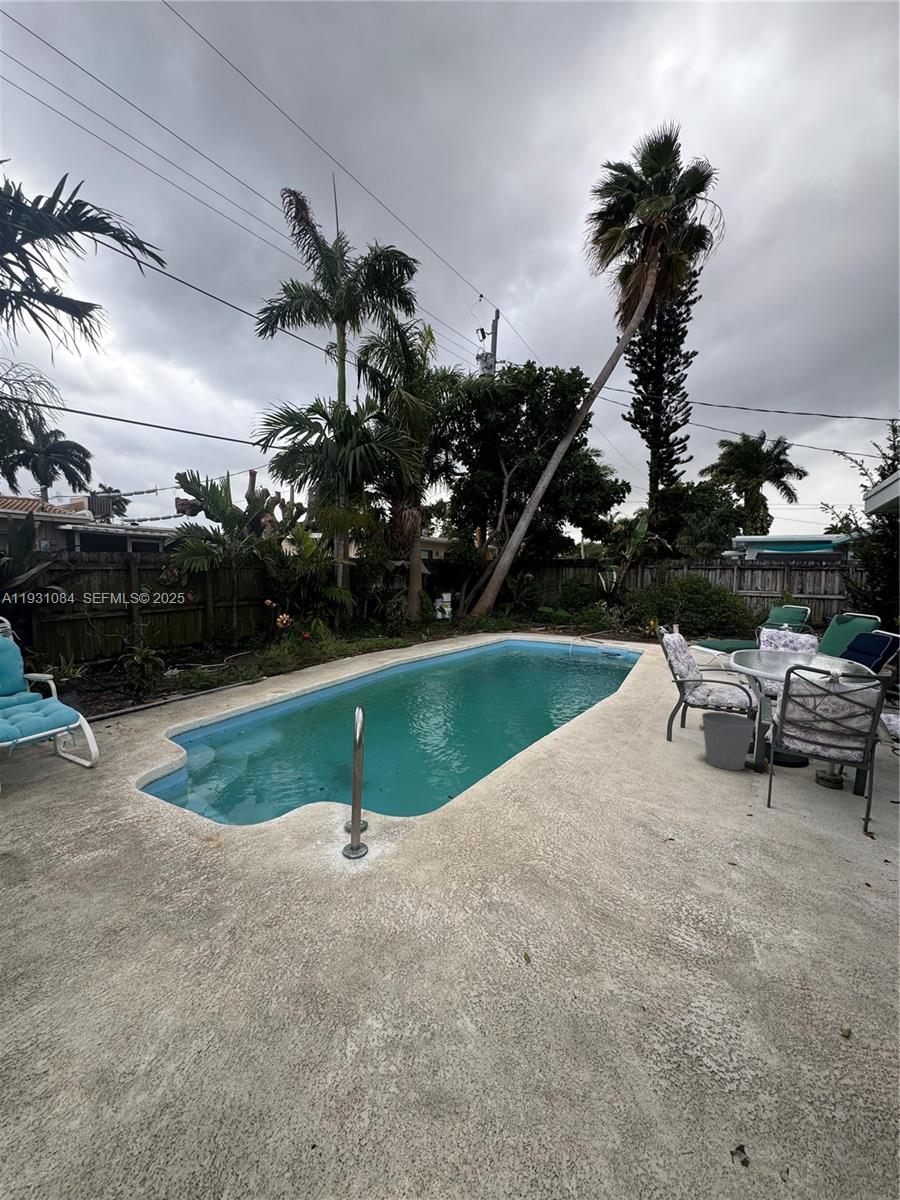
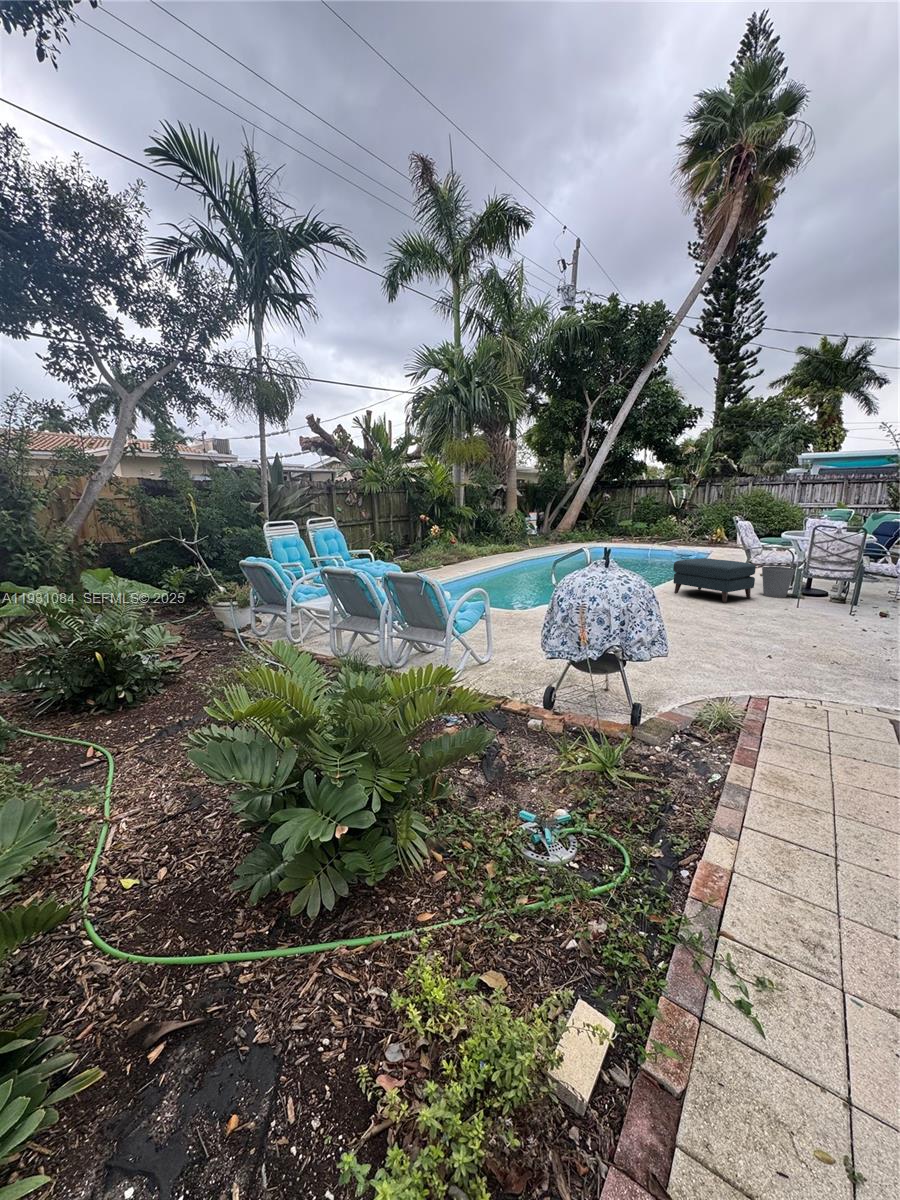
ottoman: none [561,694,692,790] -> present [673,558,756,603]

